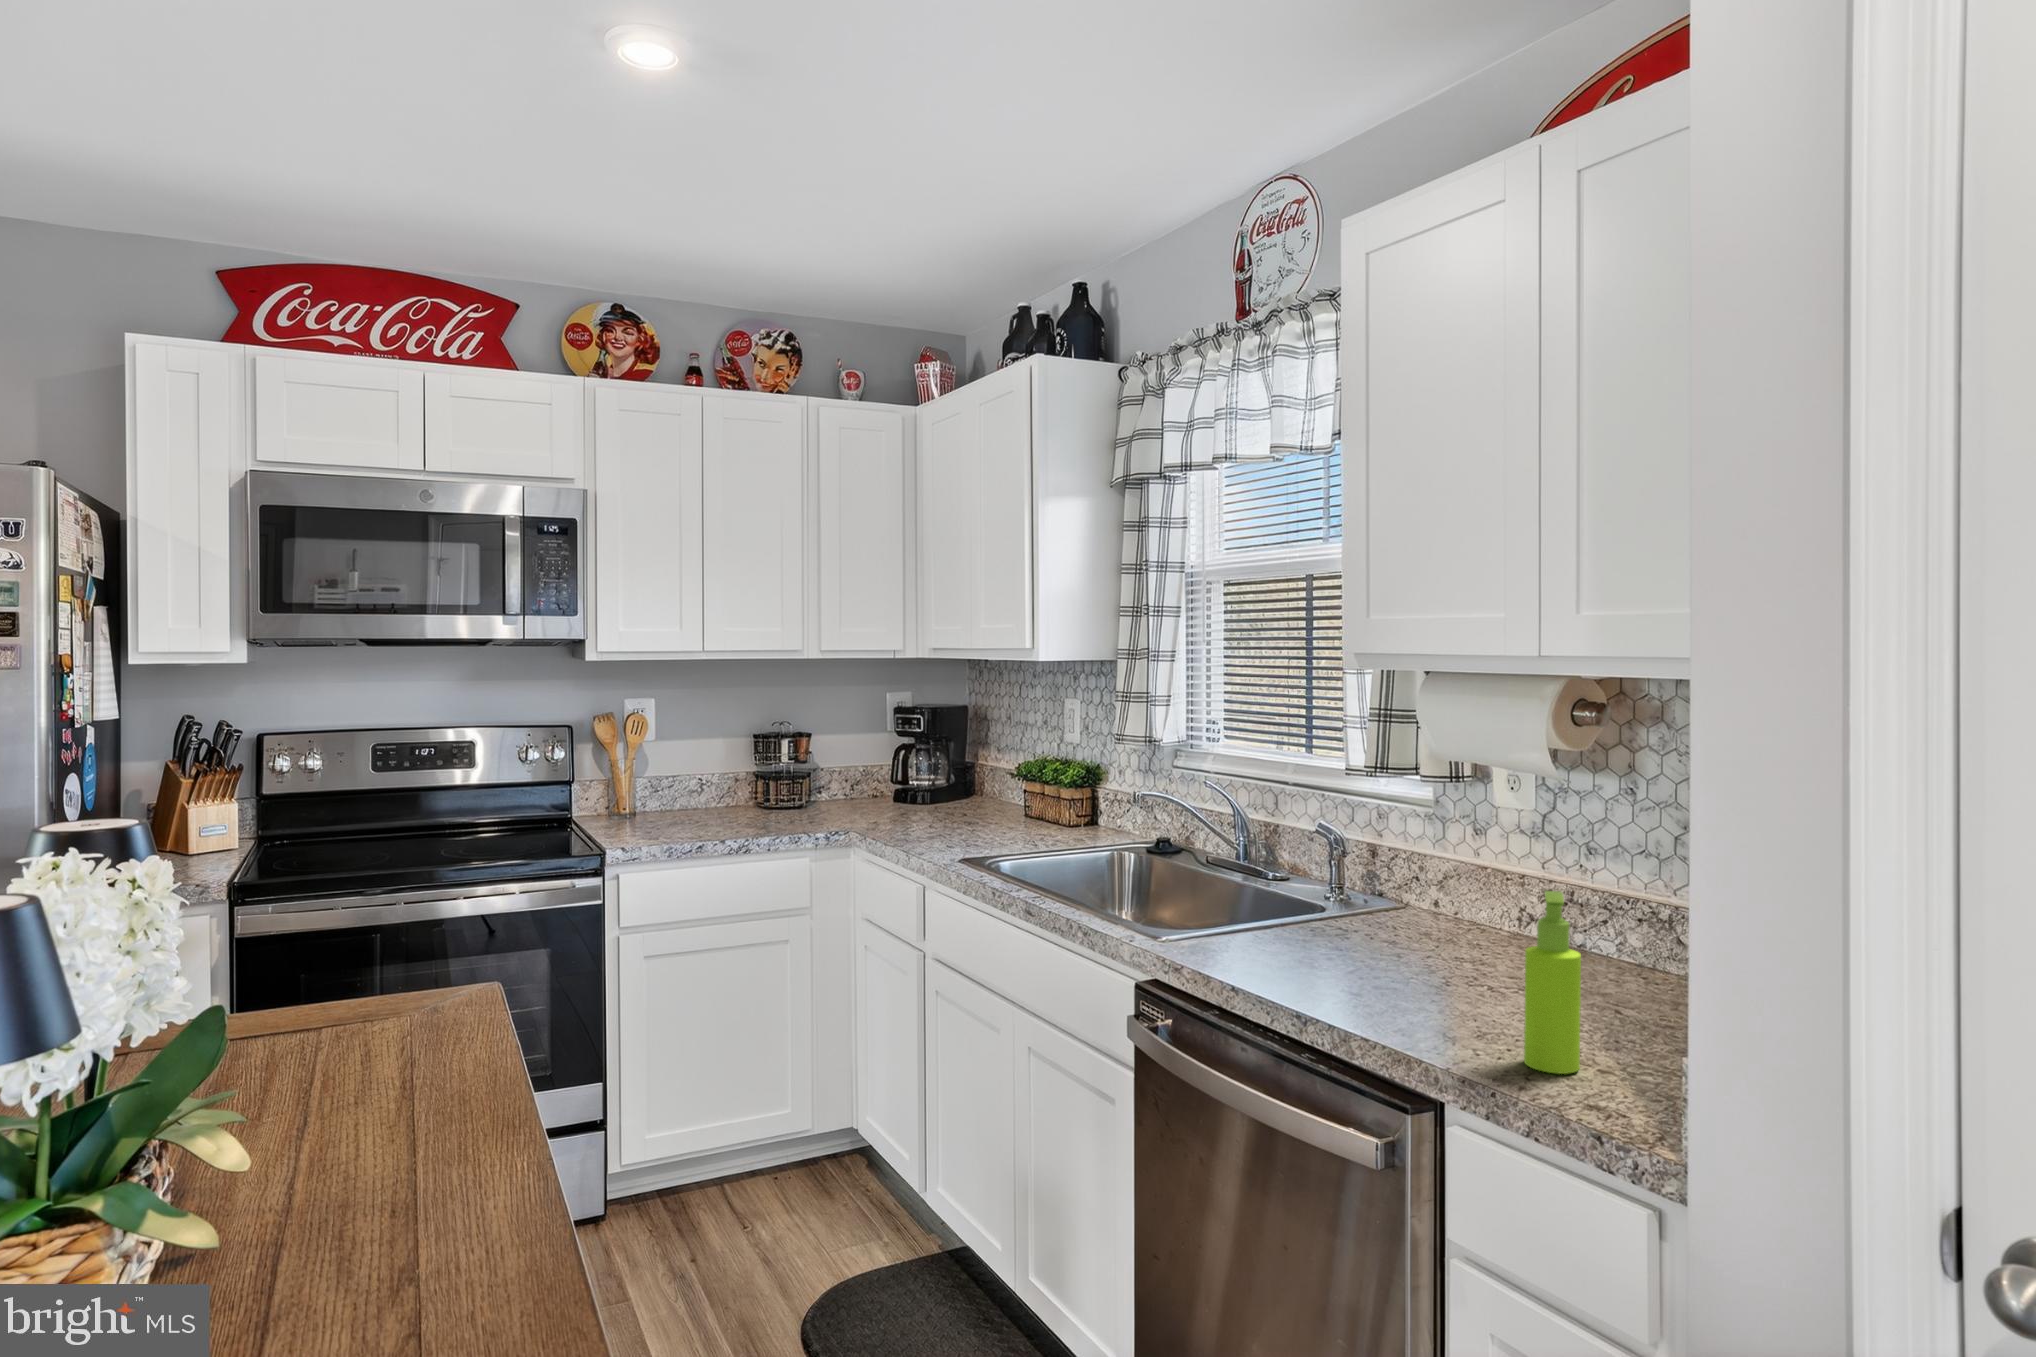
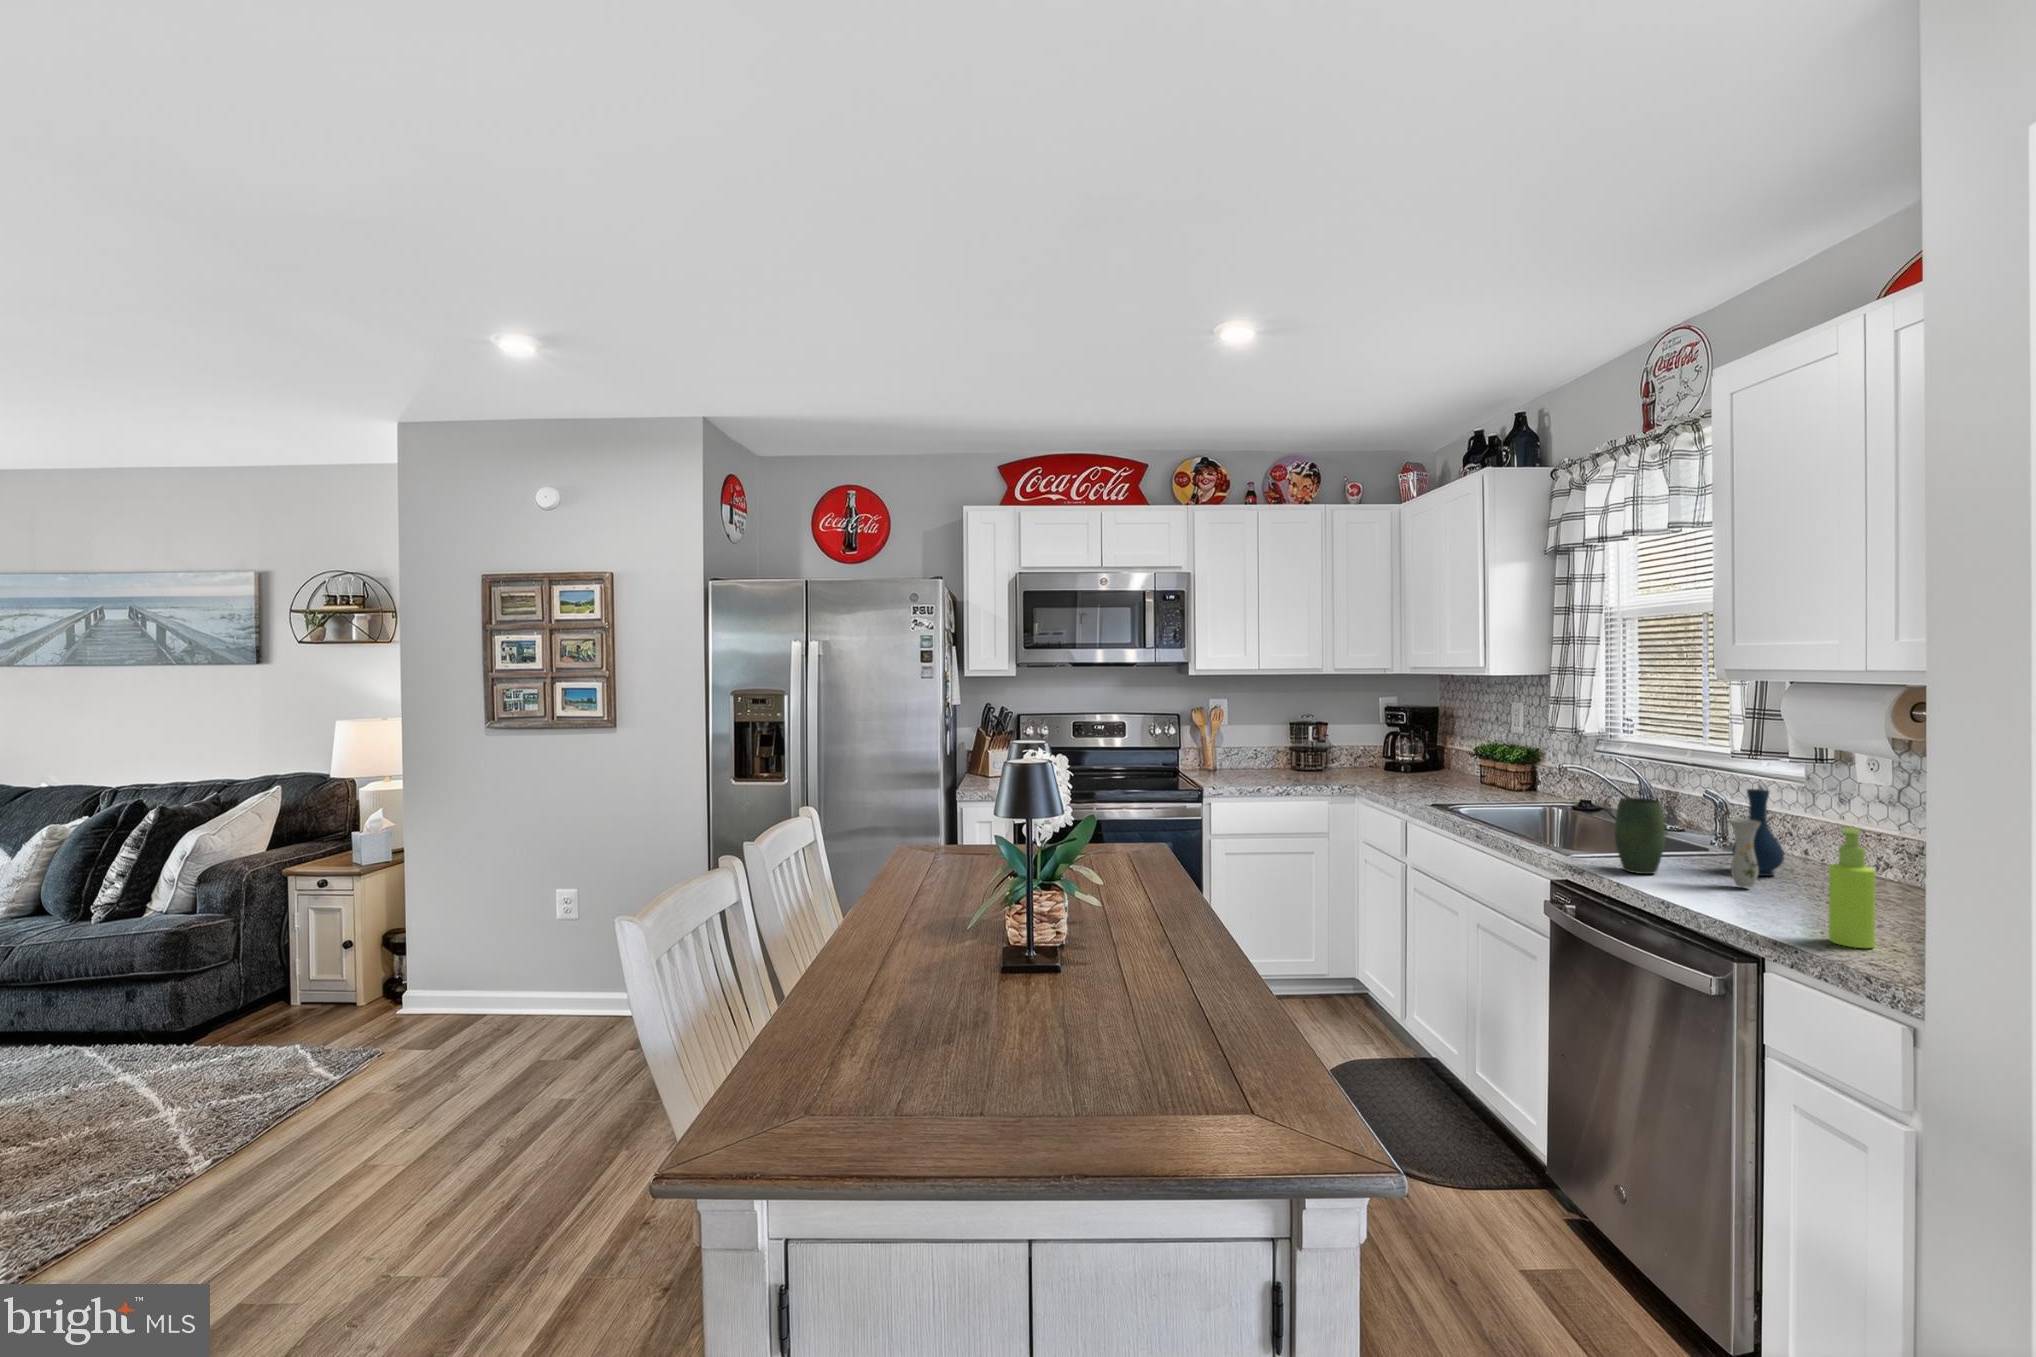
vase: none [1227,825,1426,975] -> present [1615,789,1784,887]

